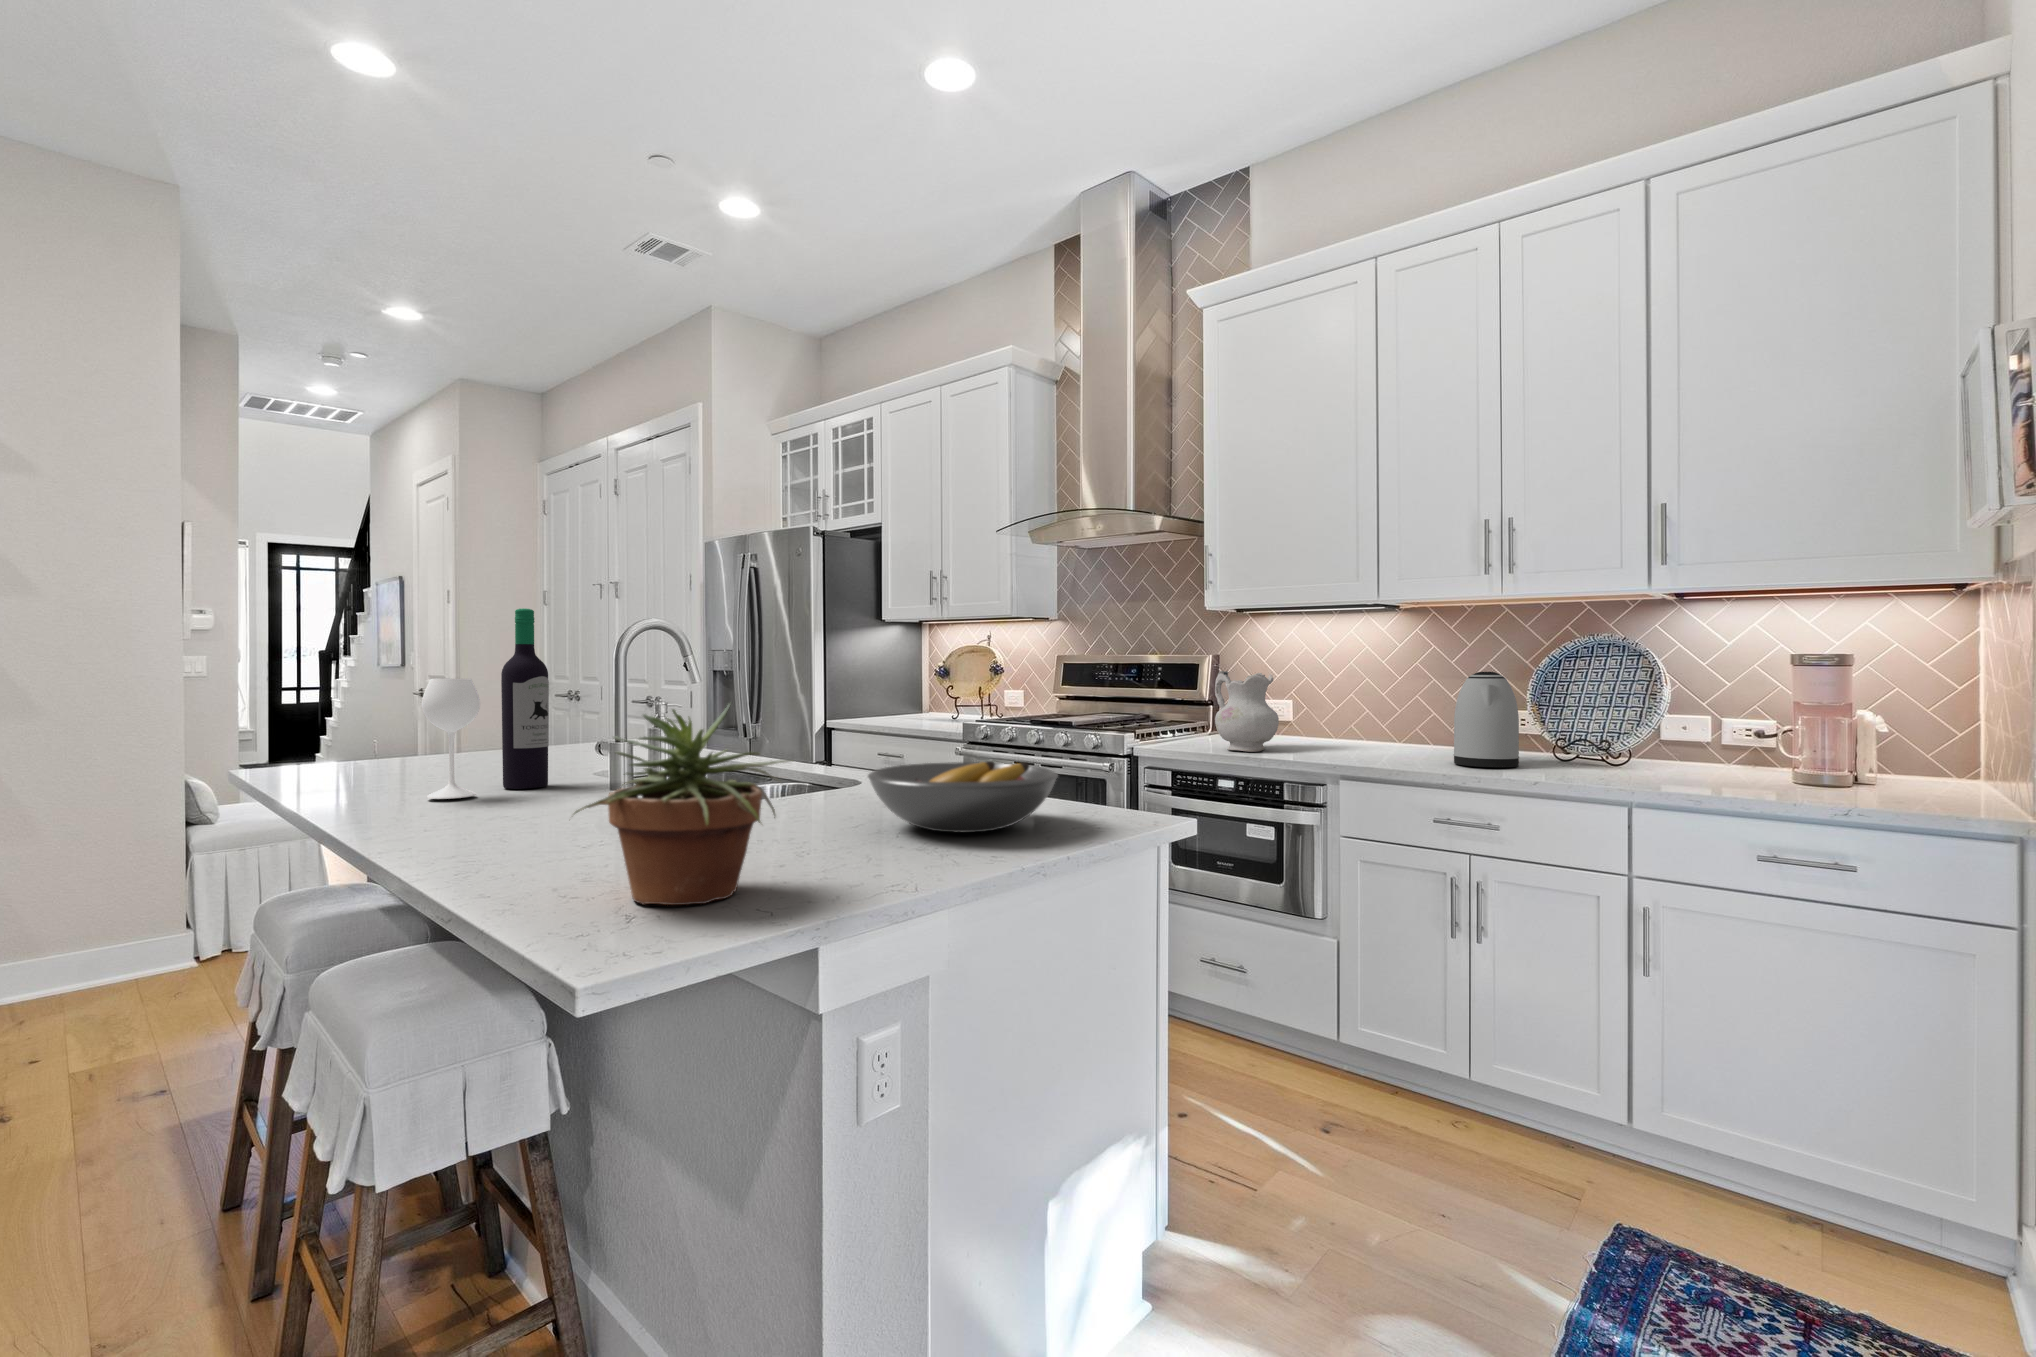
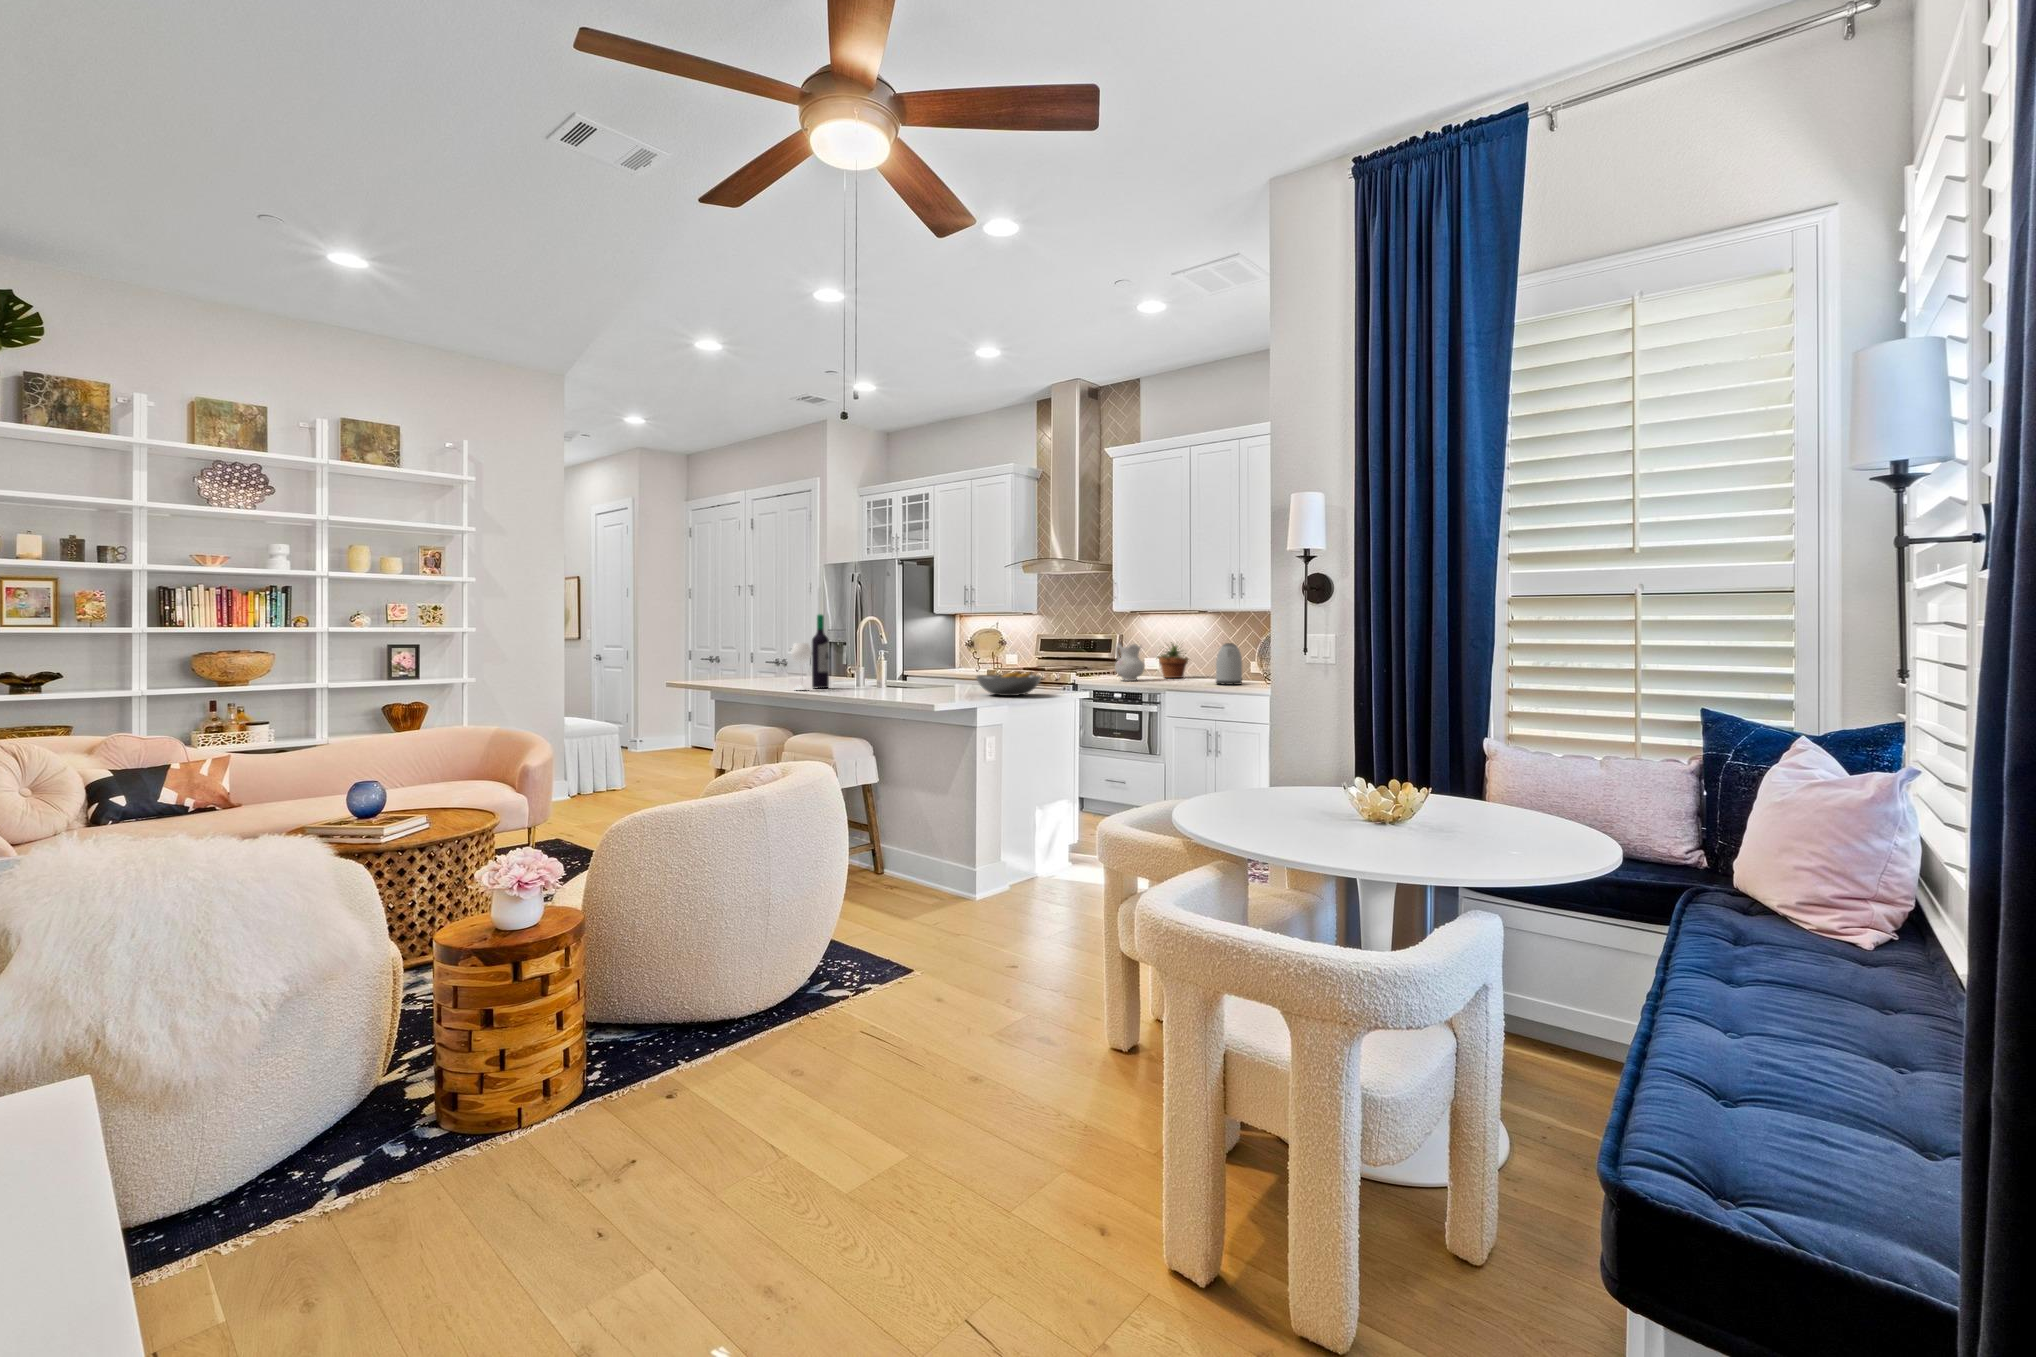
potted plant: present [574,704,792,905] -> present [1158,642,1189,678]

